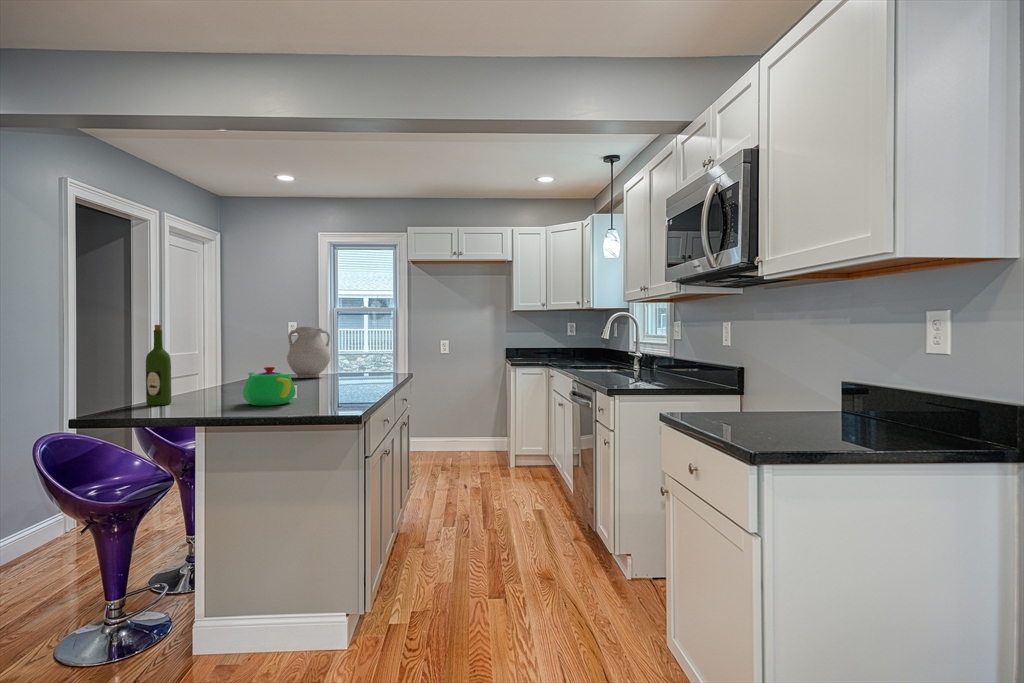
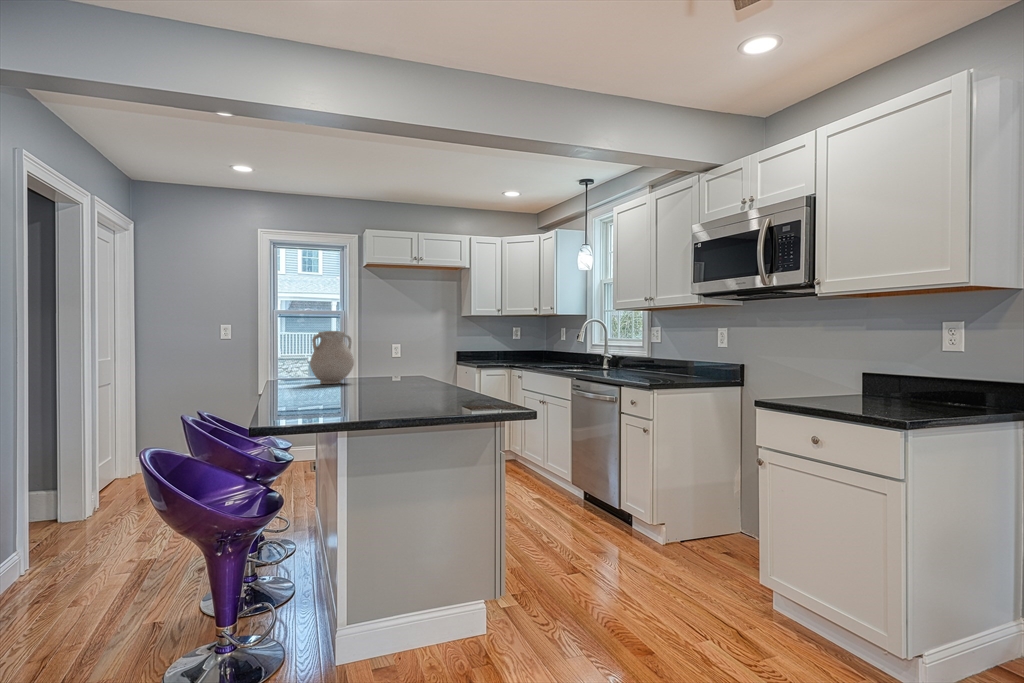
wine bottle: present [146,325,171,406] -> none [279,328,303,413]
teapot: present [243,367,295,406] -> none [375,370,441,408]

